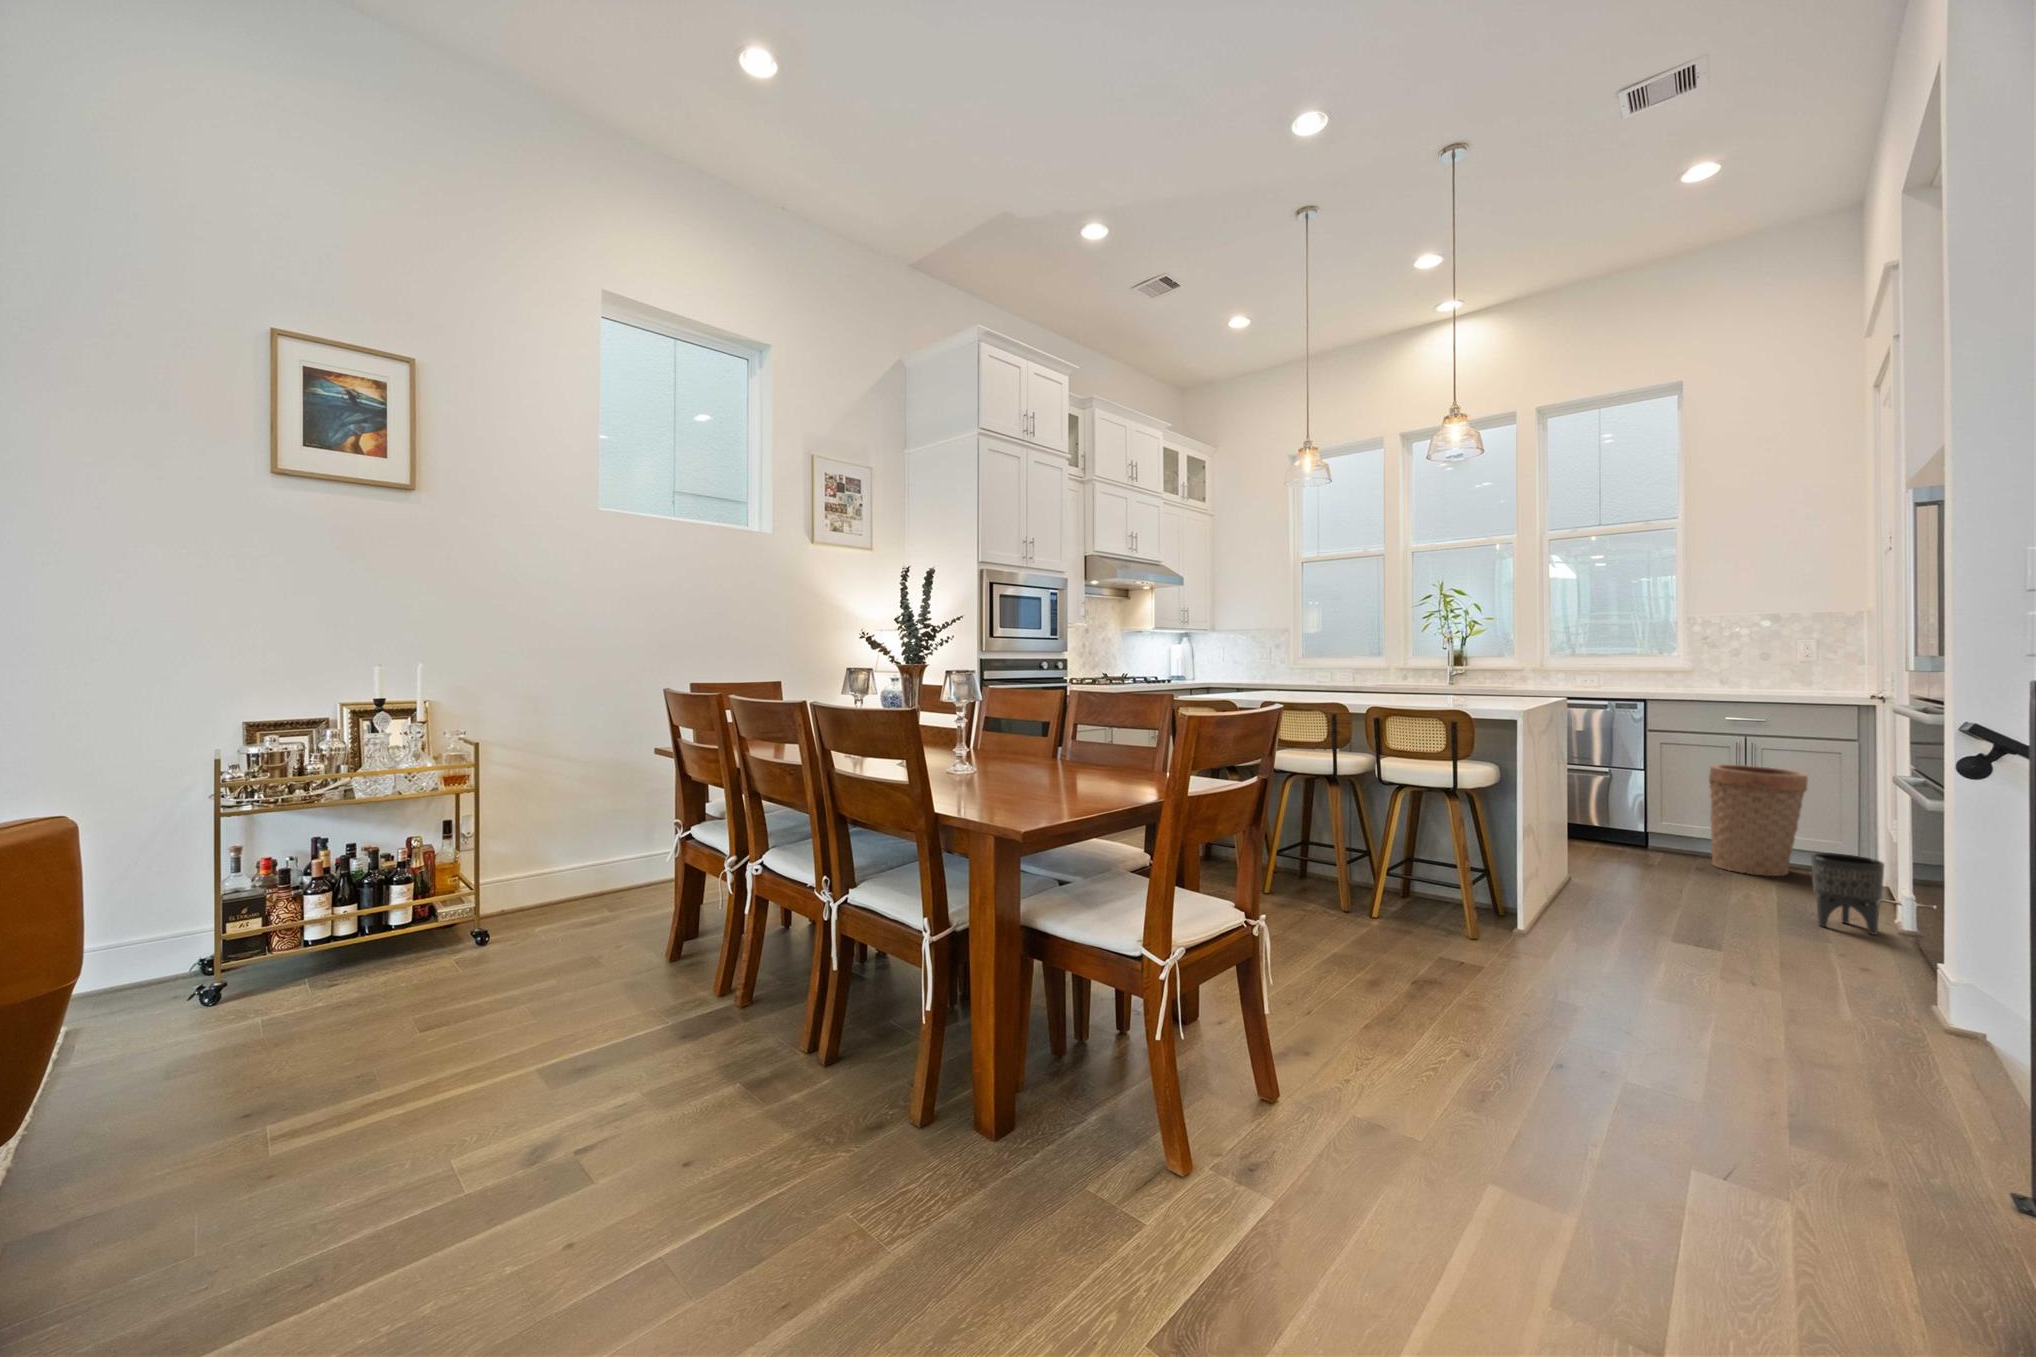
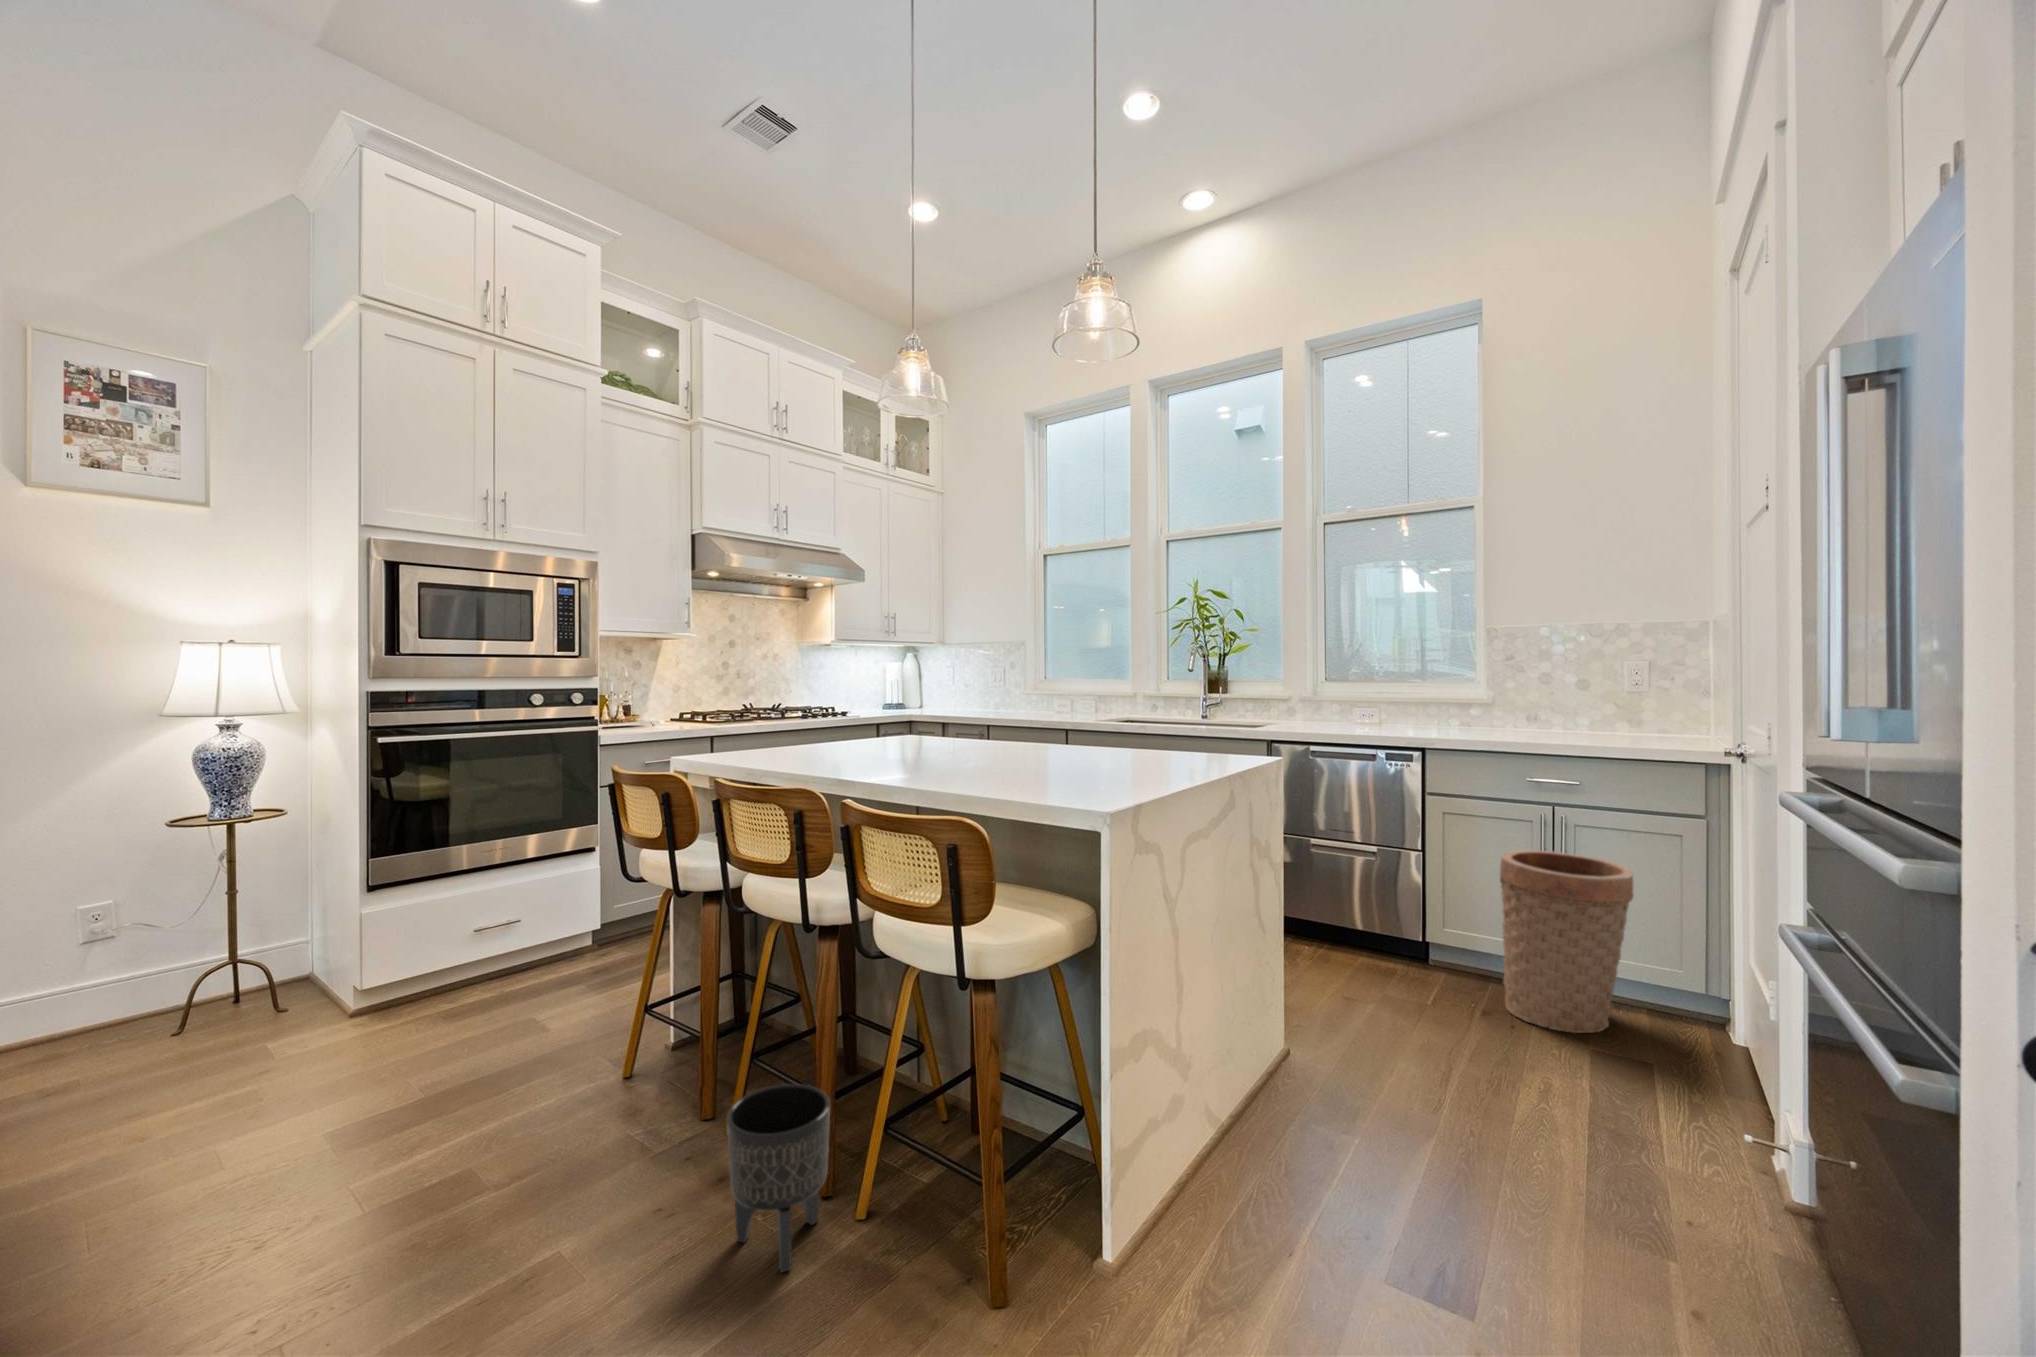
planter: present [1811,853,1884,935] -> present [727,1084,830,1272]

